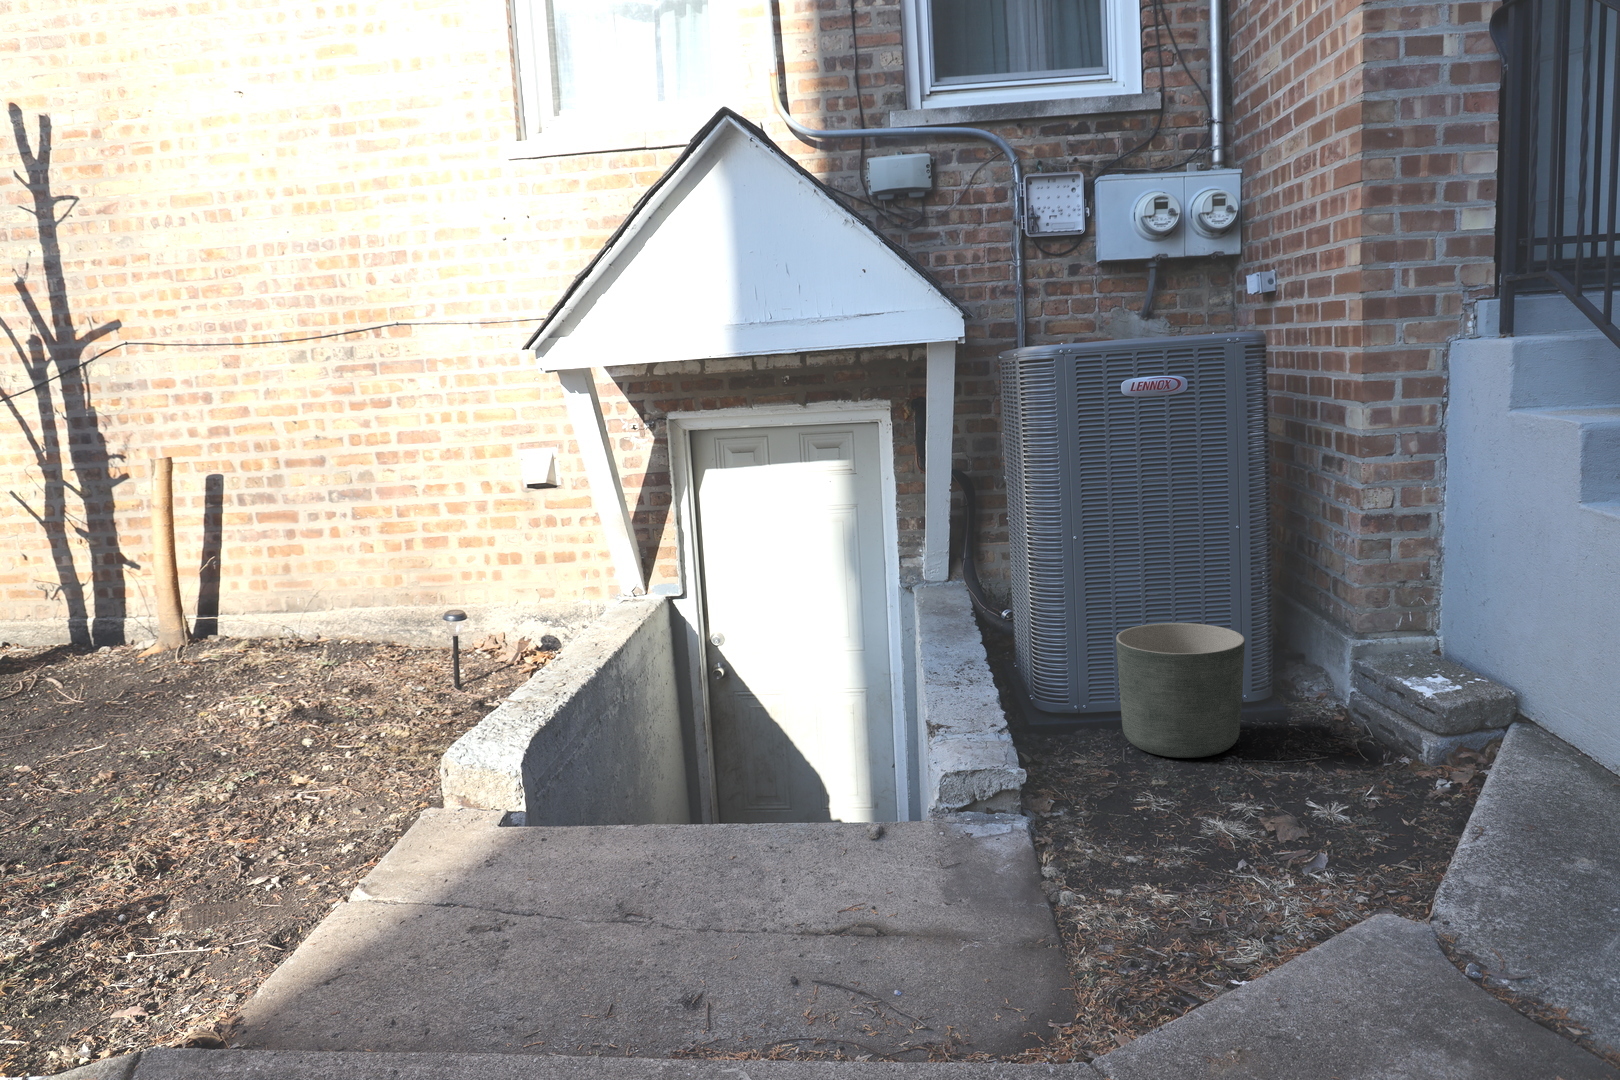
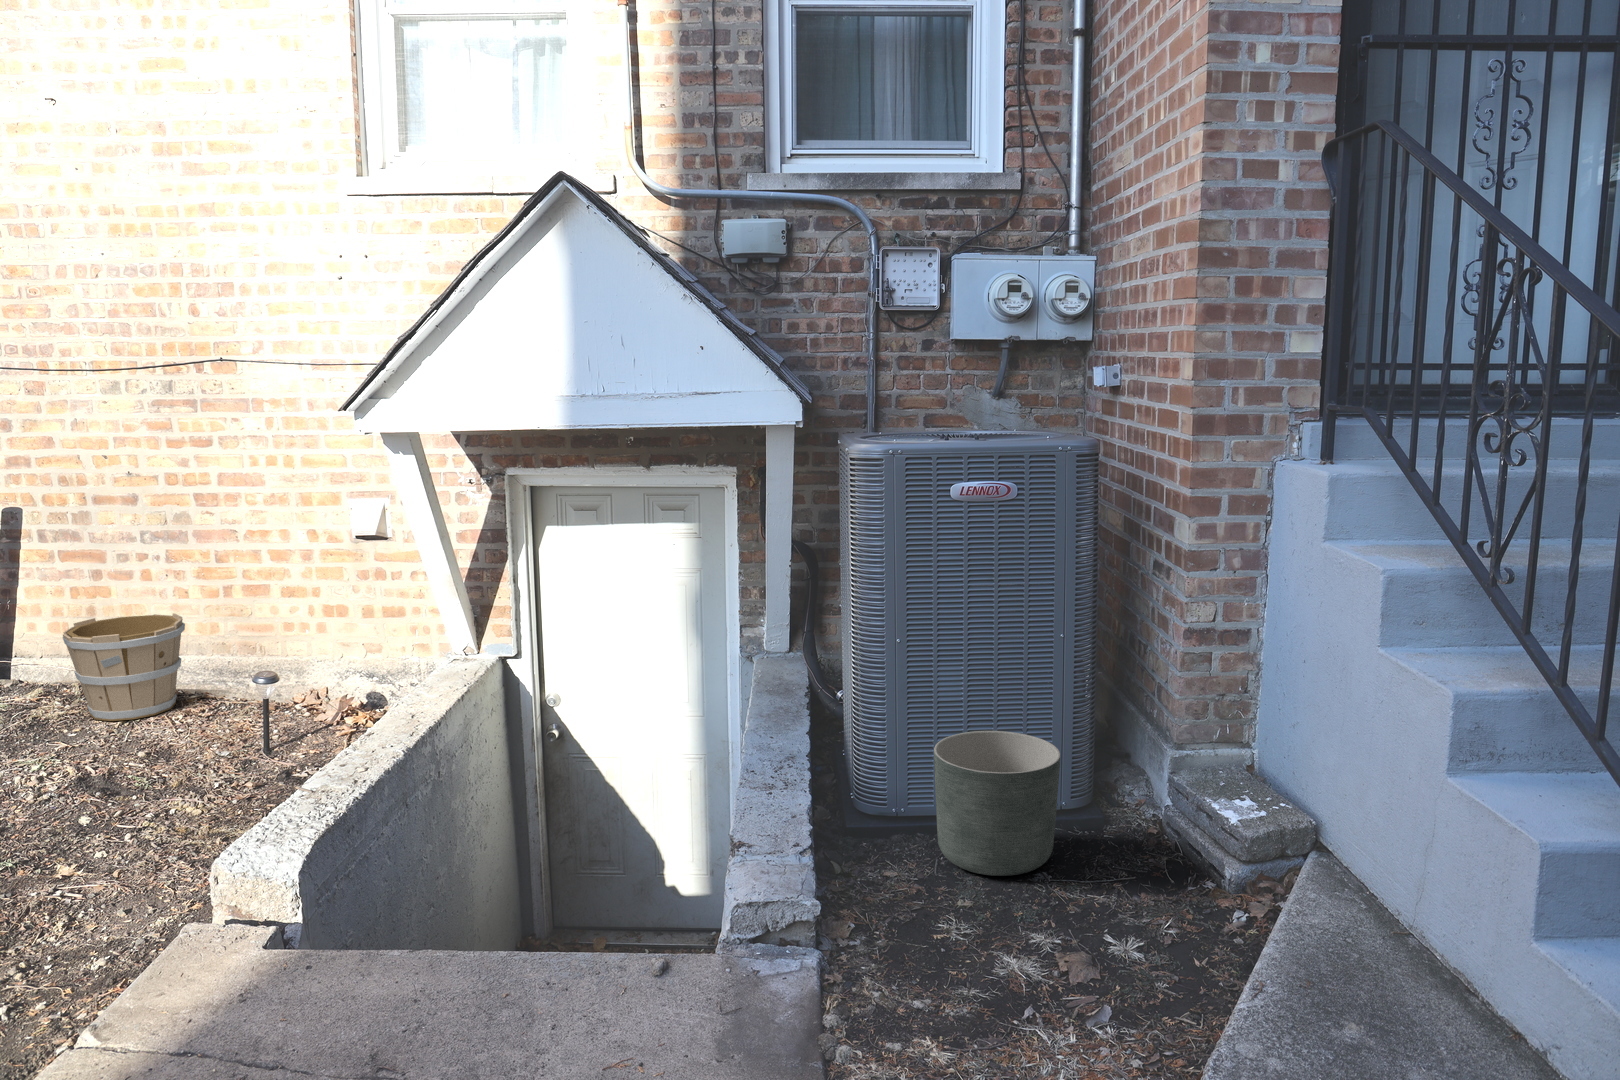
wooden bucket: none [267,566,374,665] -> present [63,613,185,721]

